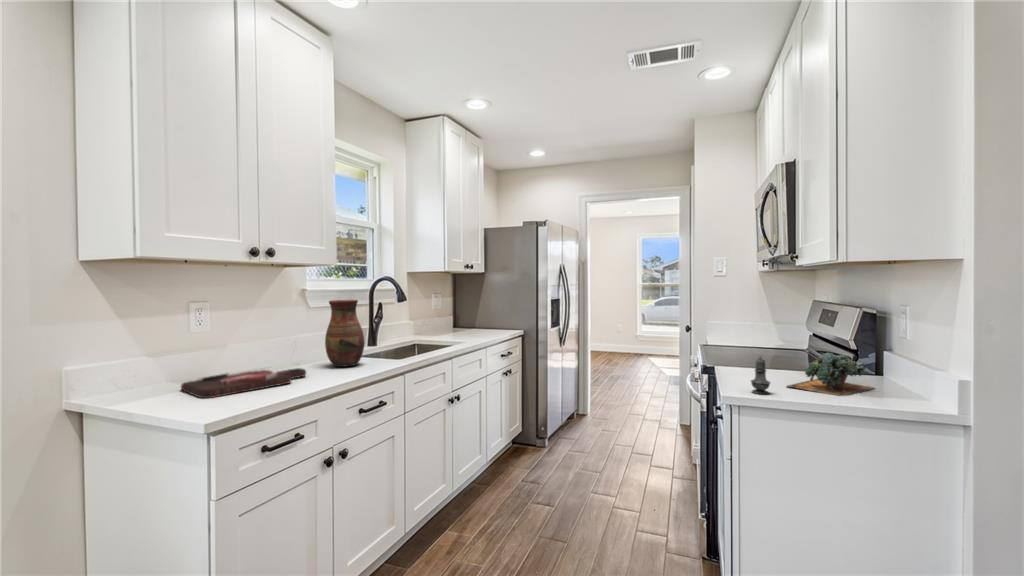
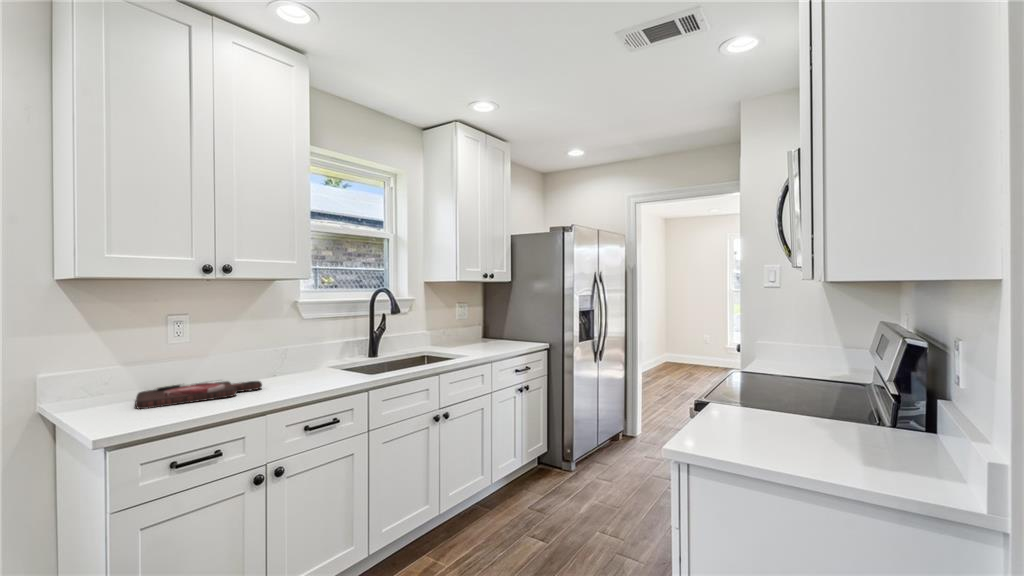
vase: present [325,300,365,367] -> none [296,313,336,380]
succulent plant: present [787,353,874,396] -> none [759,396,897,465]
salt shaker: present [751,357,770,394] -> none [696,398,722,450]

